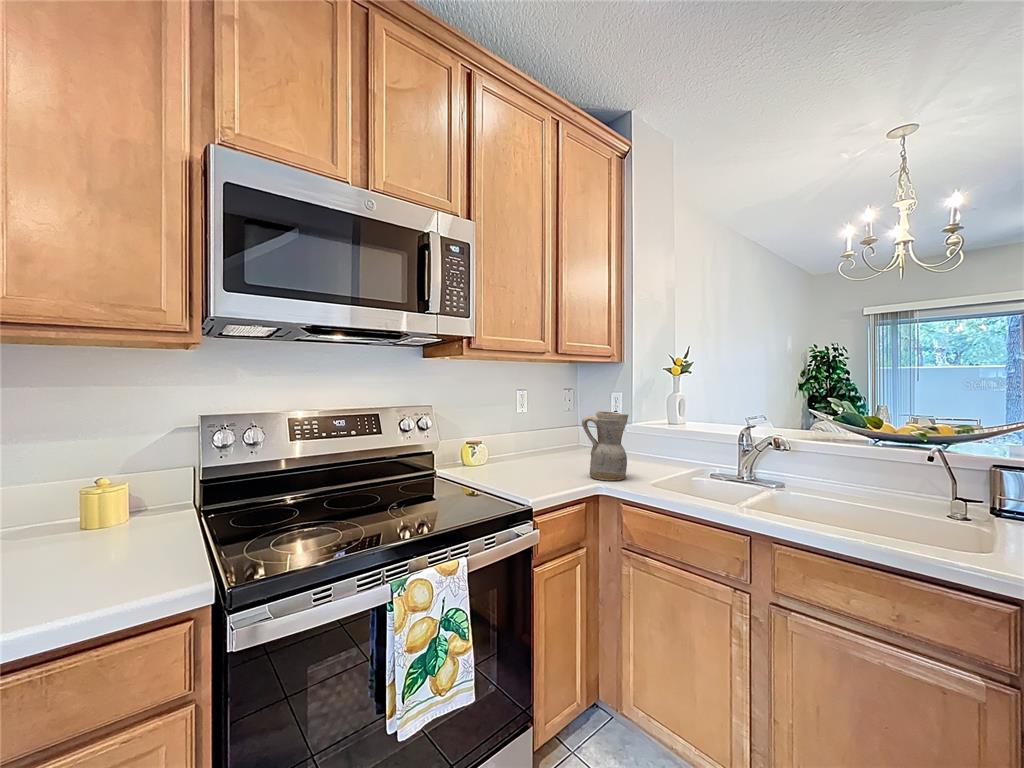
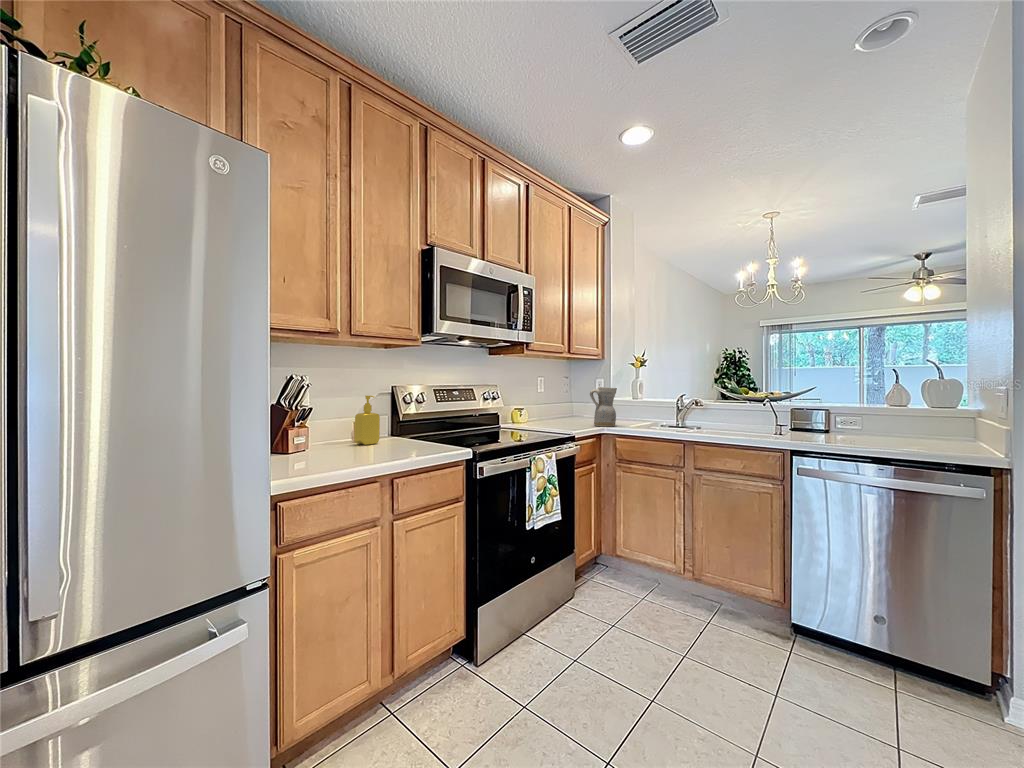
soap dispenser: none [50,443,109,544] -> present [355,396,380,445]

